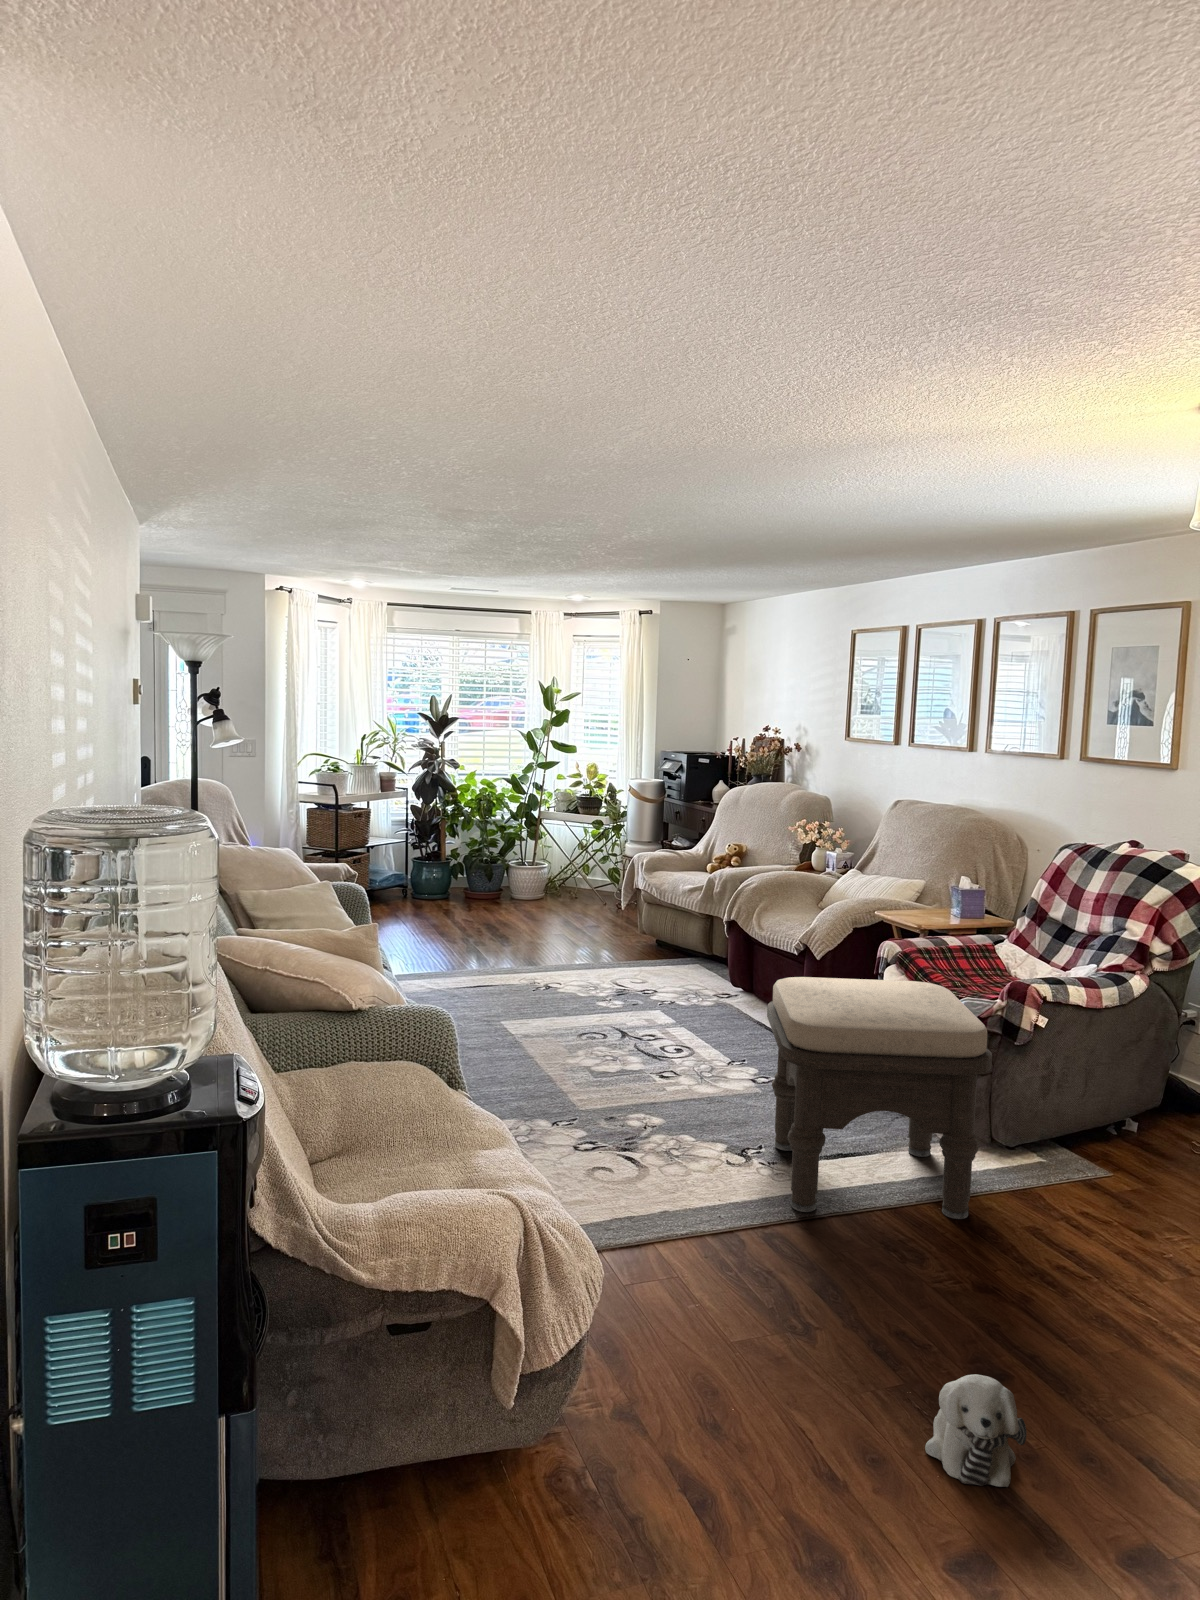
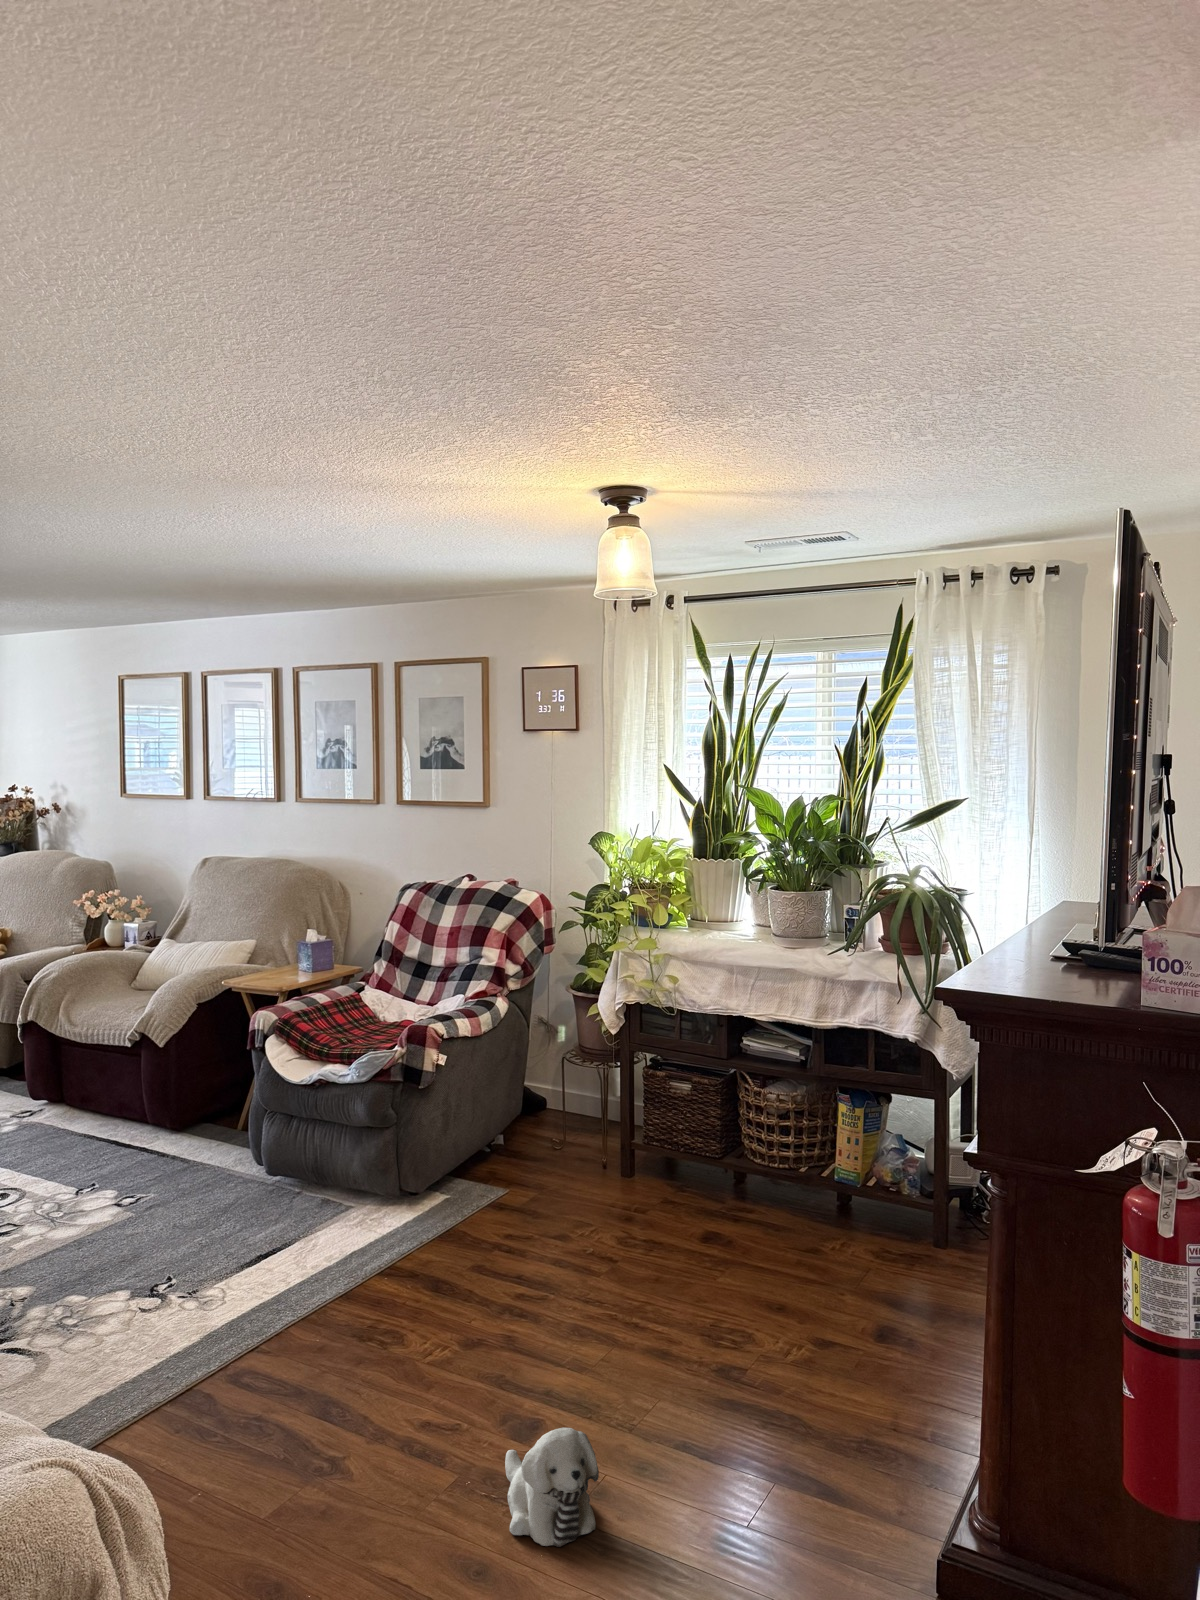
ottoman: present [767,977,992,1219] -> none [164,1046,429,1336]

